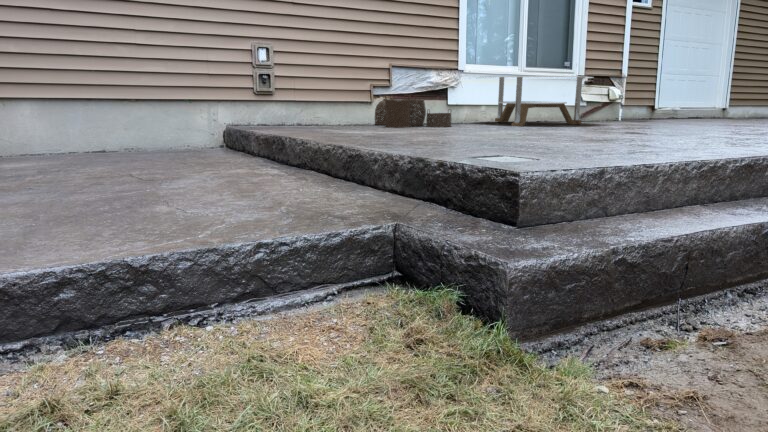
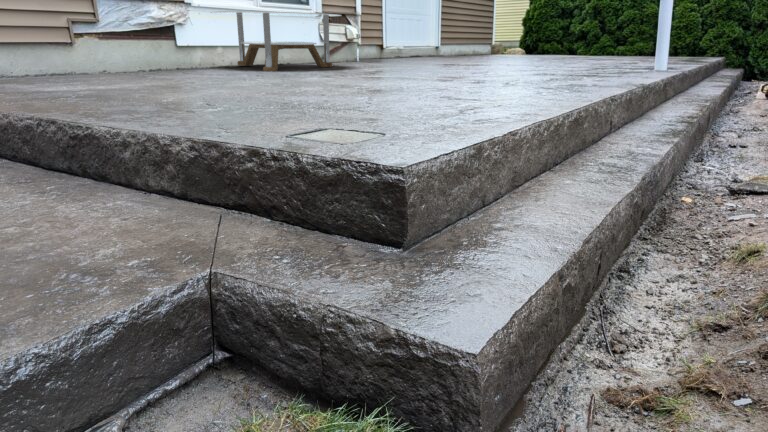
woven basket: present [375,95,451,128] -> none [80,33,193,79]

